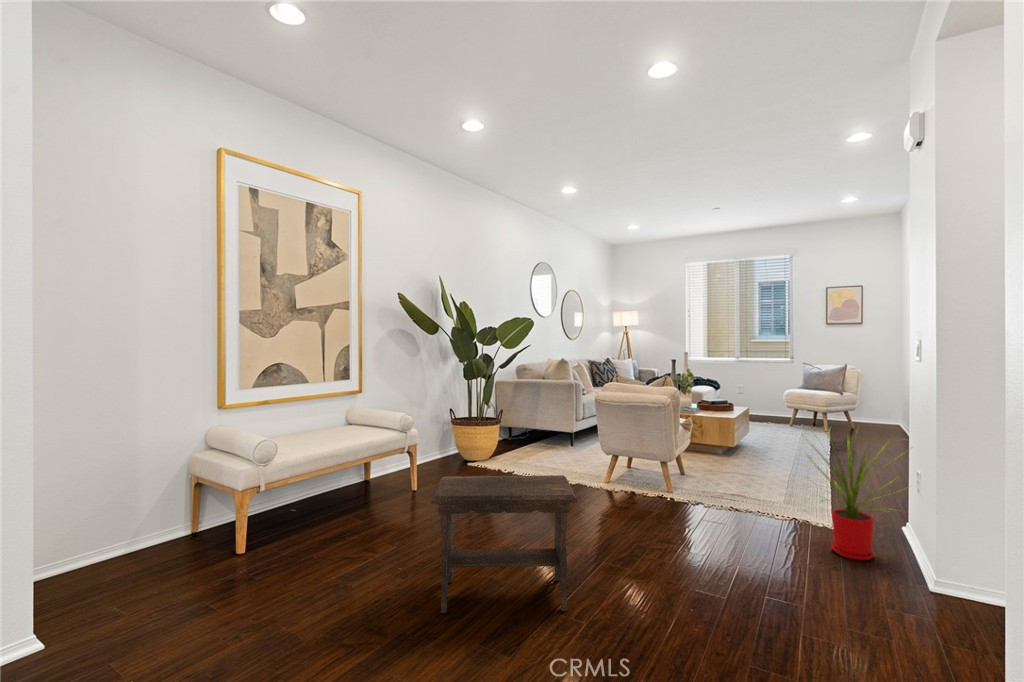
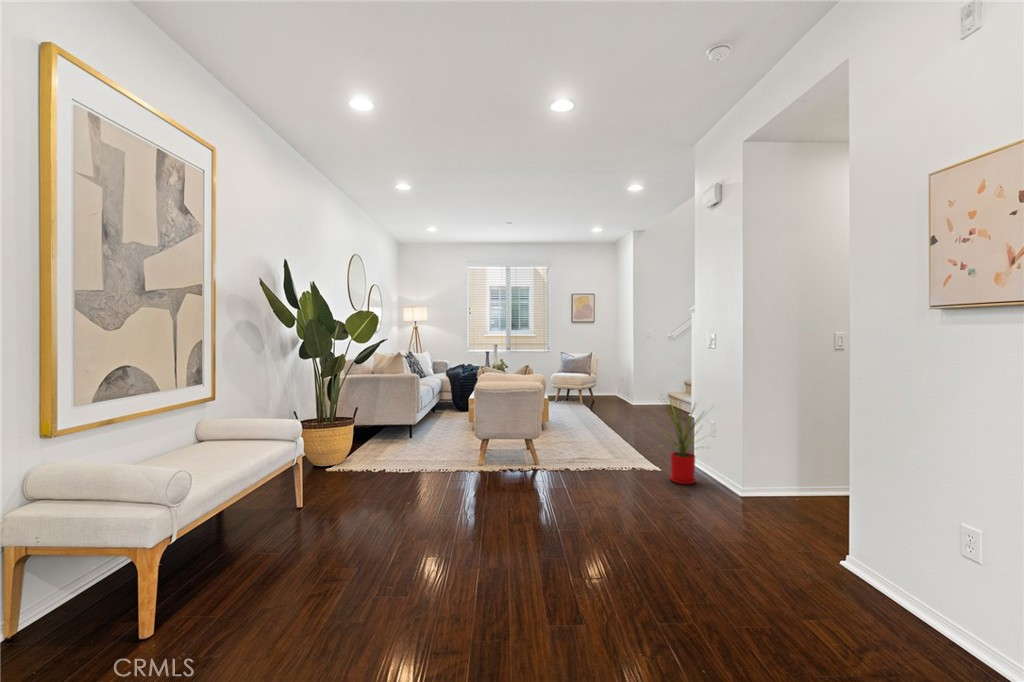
footstool: present [431,475,577,613] -> none [446,455,588,606]

